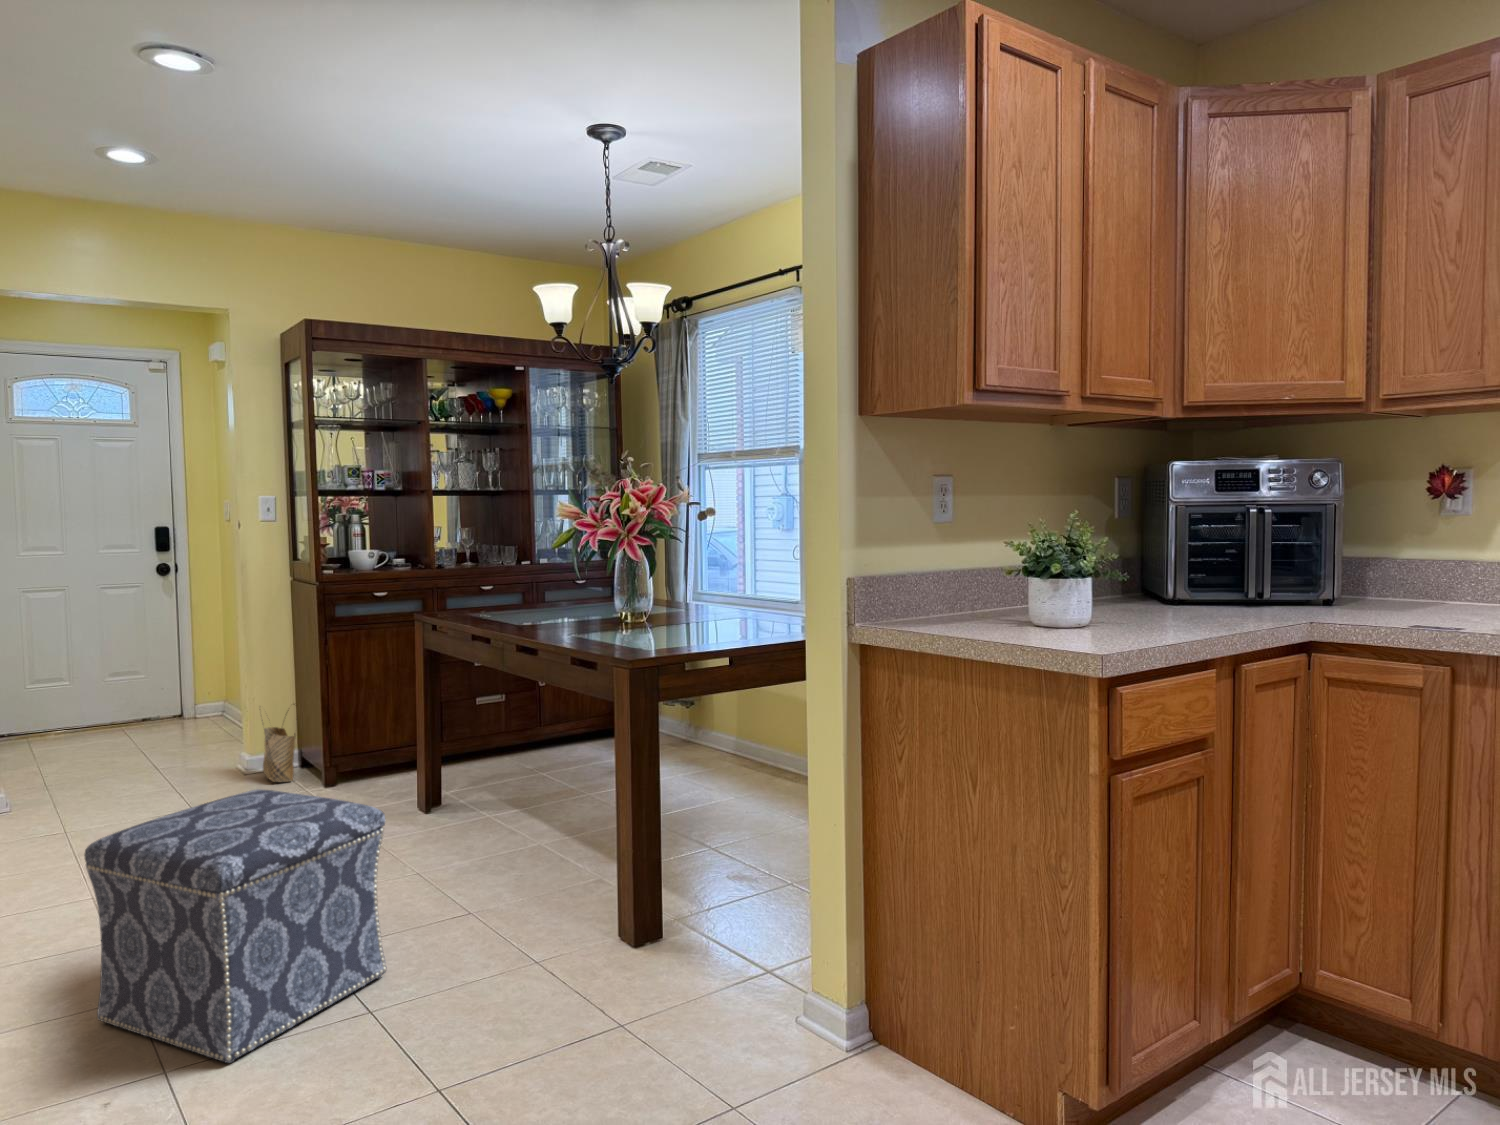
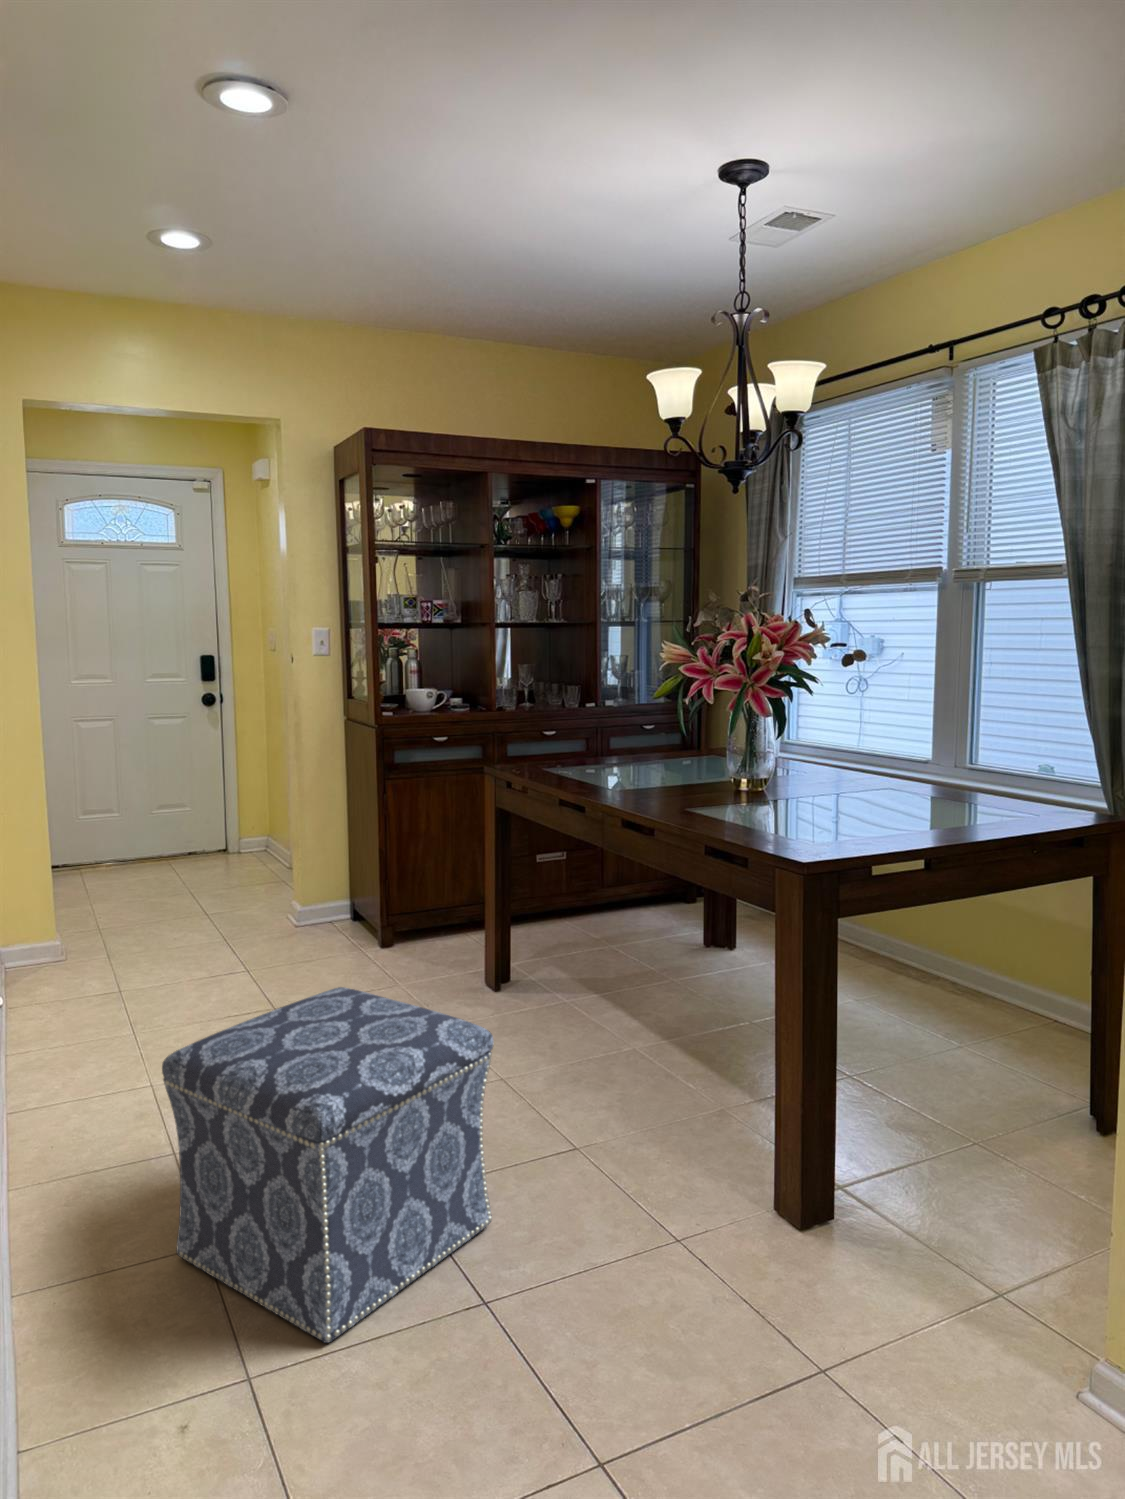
woven basket: present [262,704,295,782] -> none [312,854,351,940]

